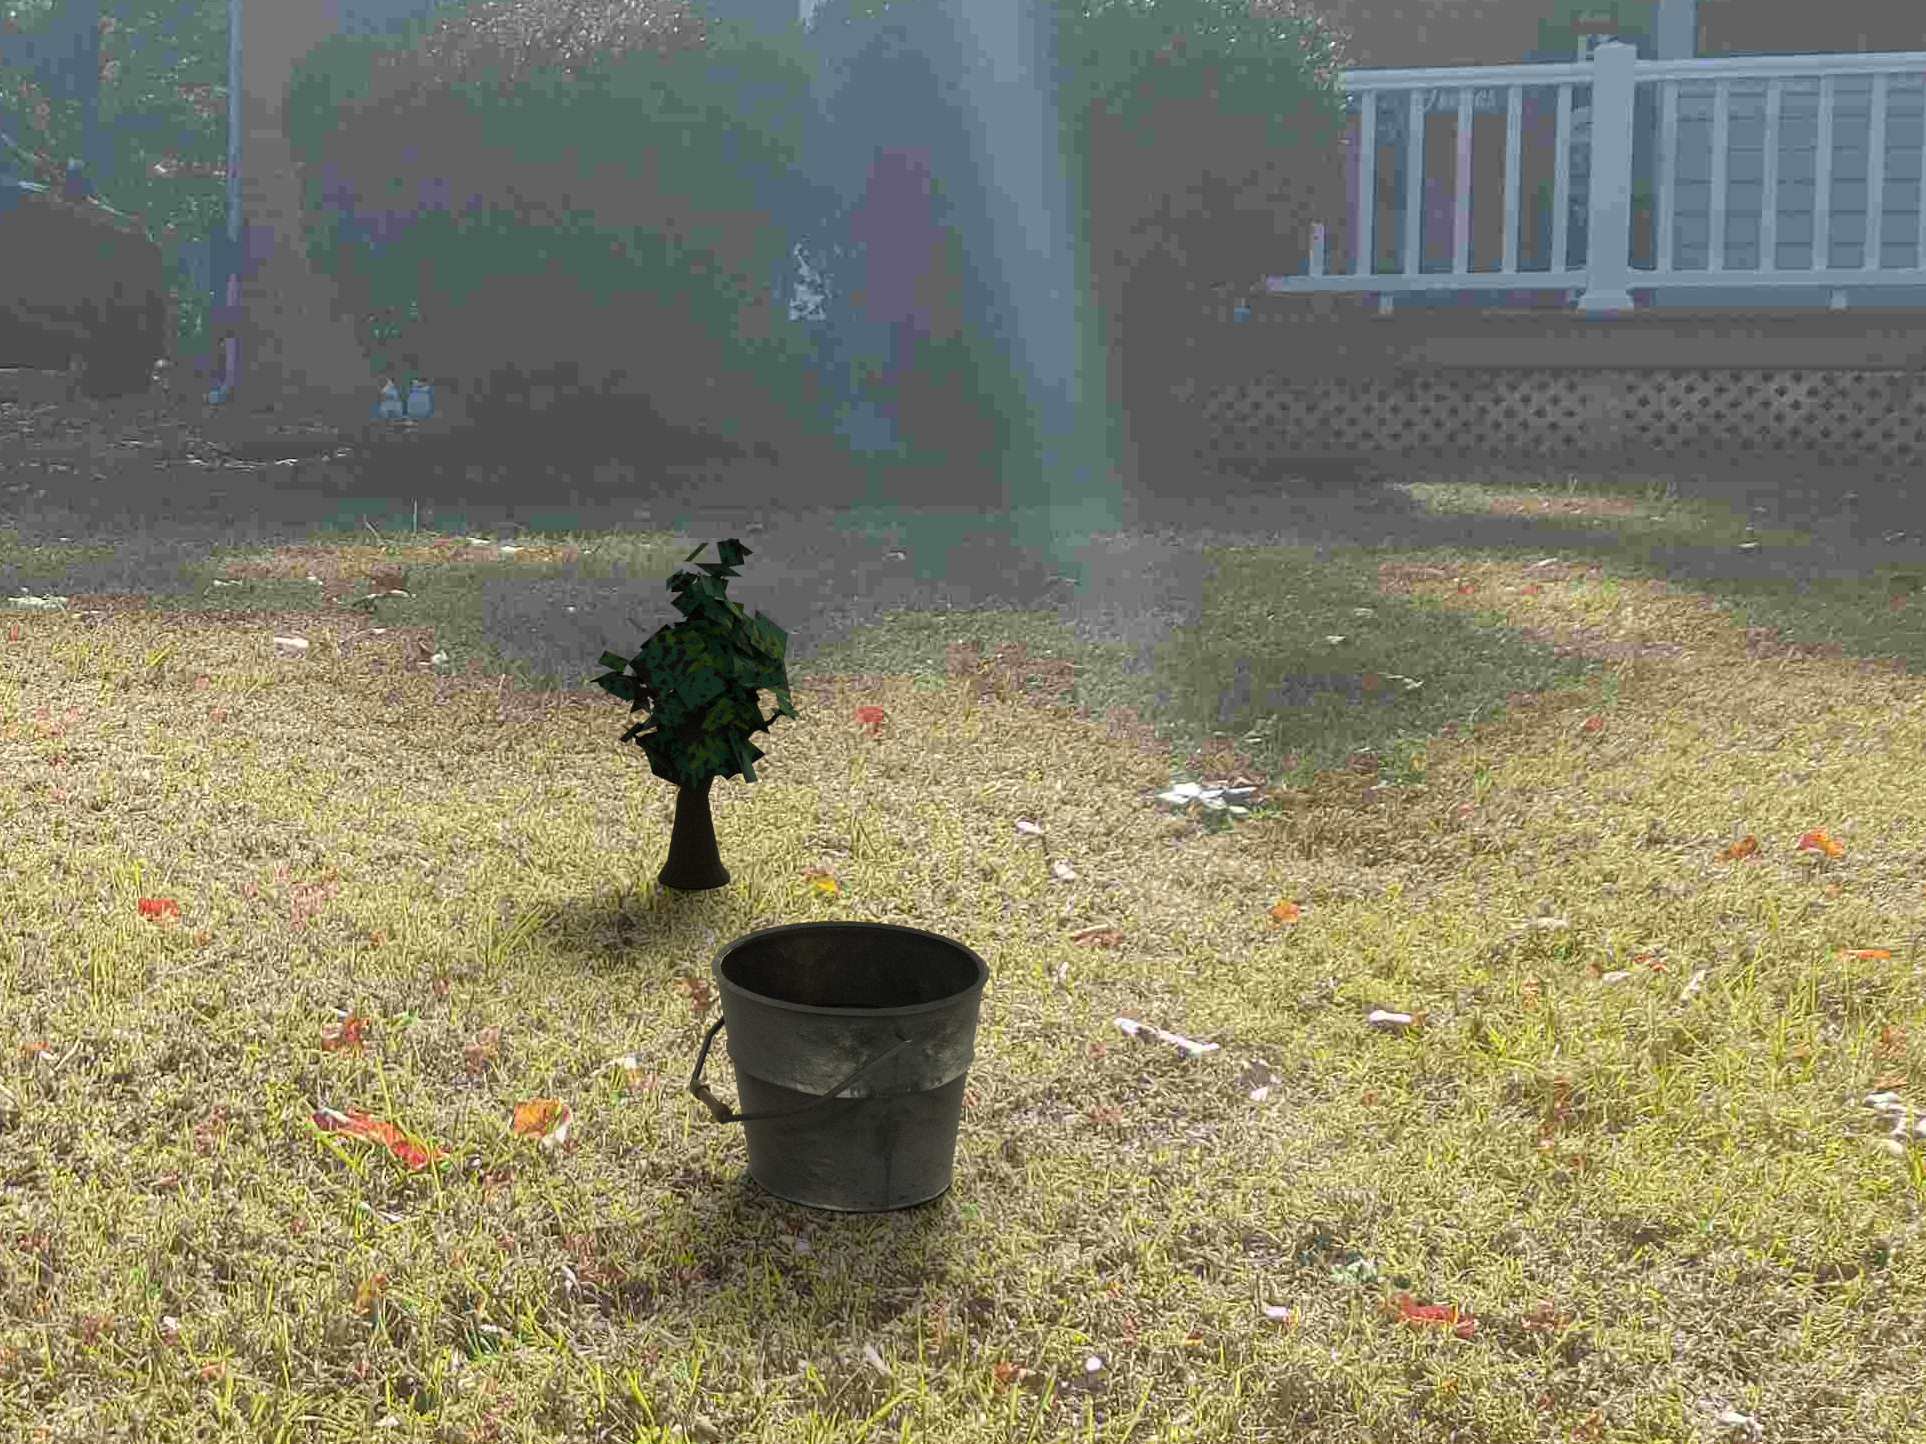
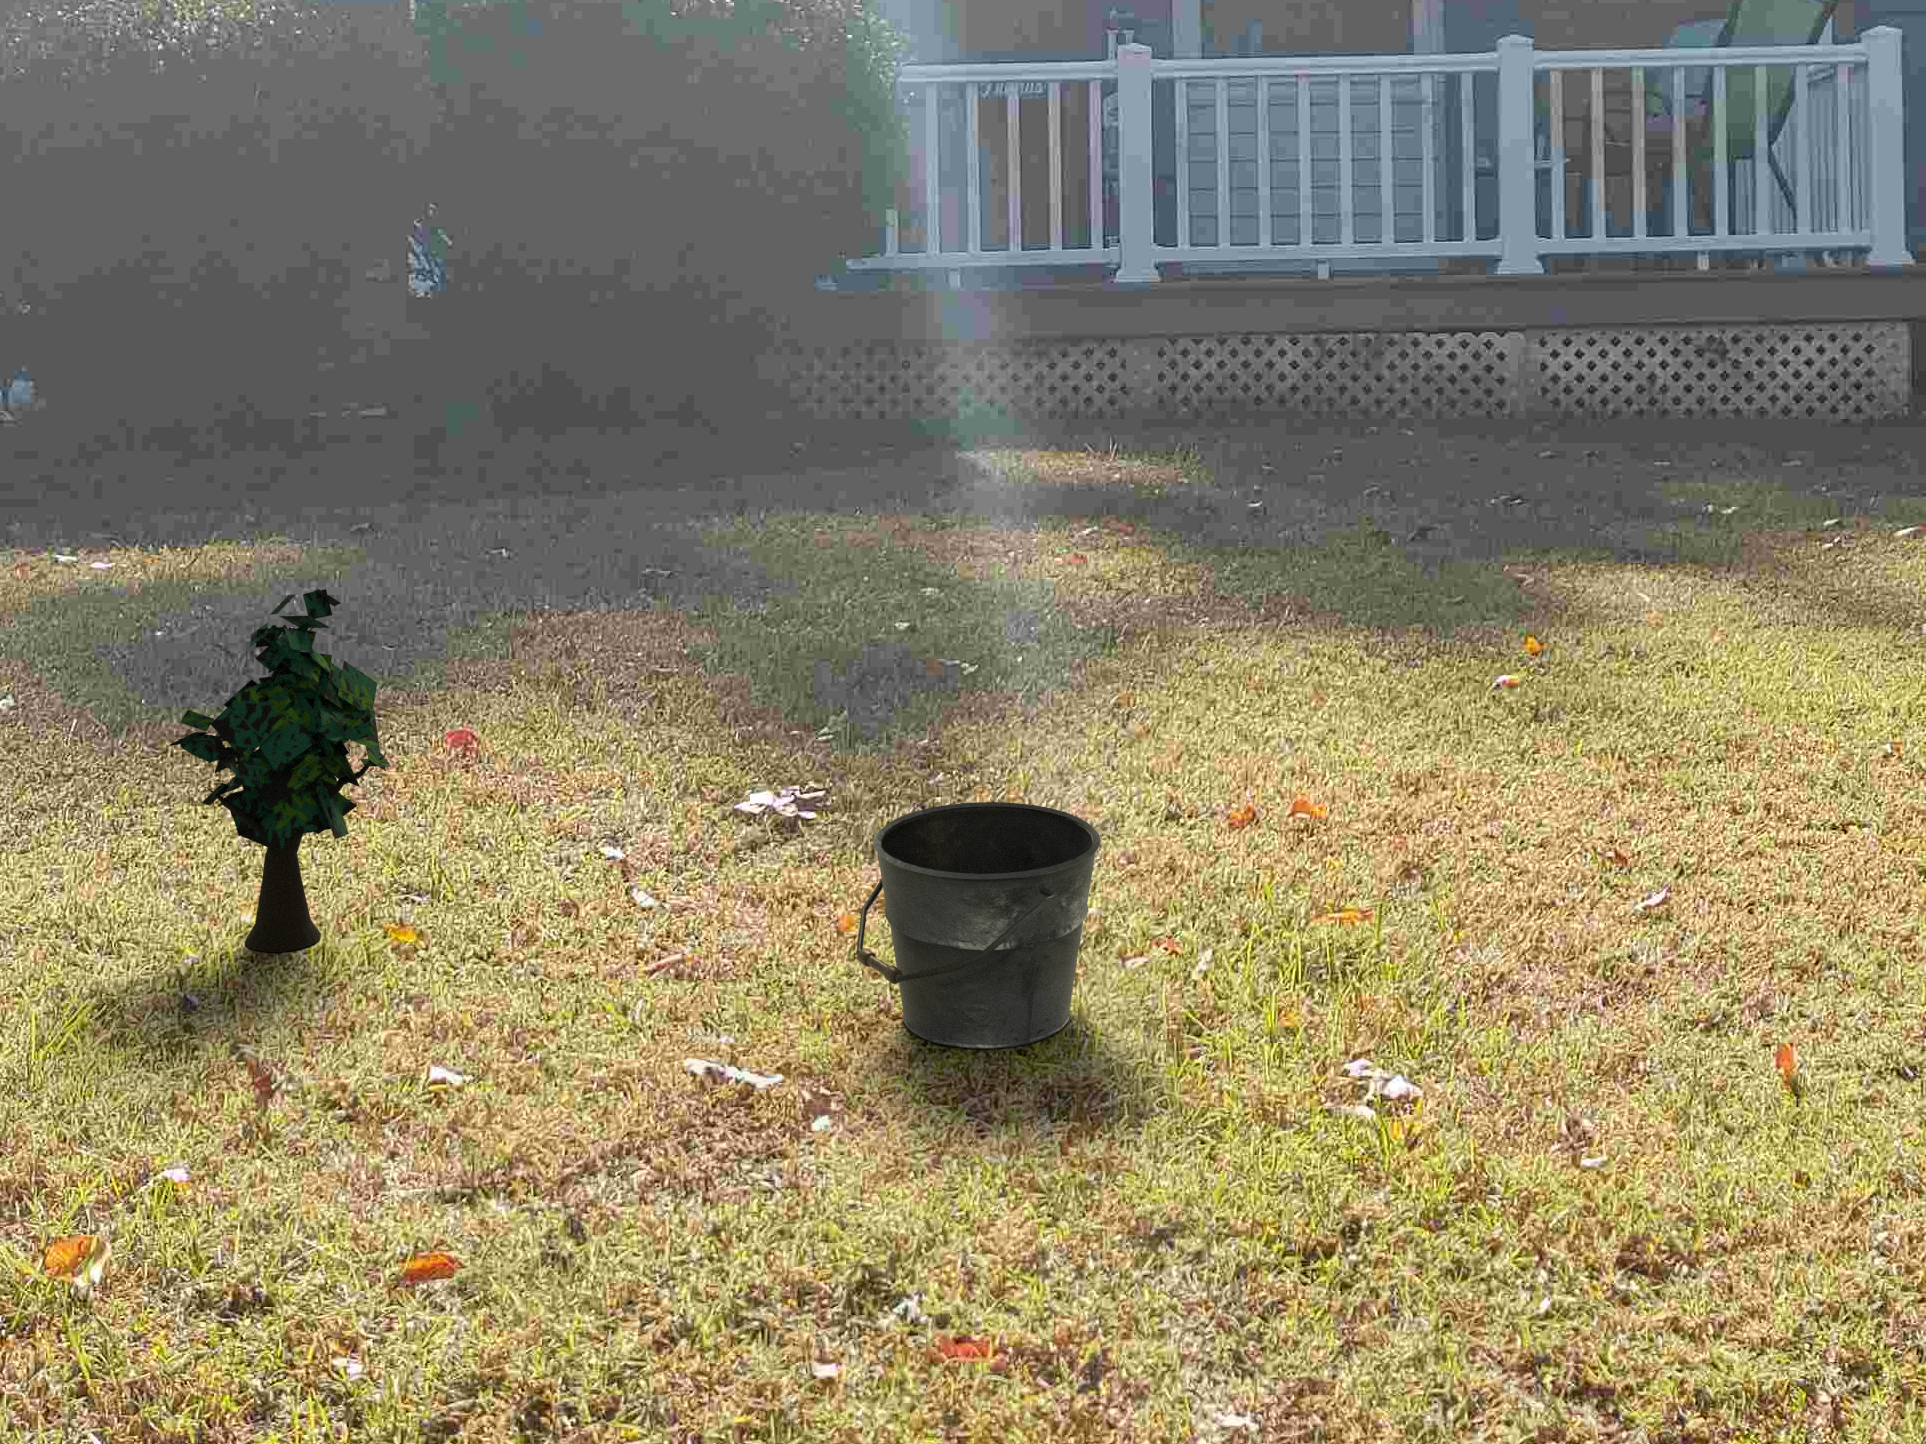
bucket: present [689,921,990,1212] -> present [856,802,1101,1049]

